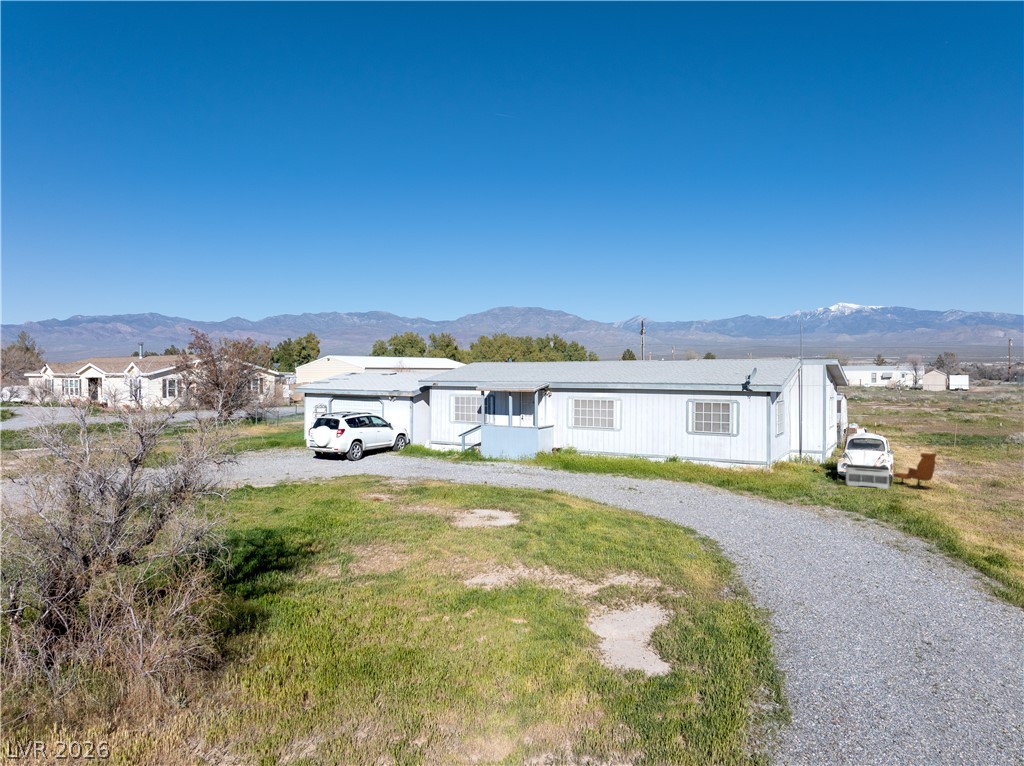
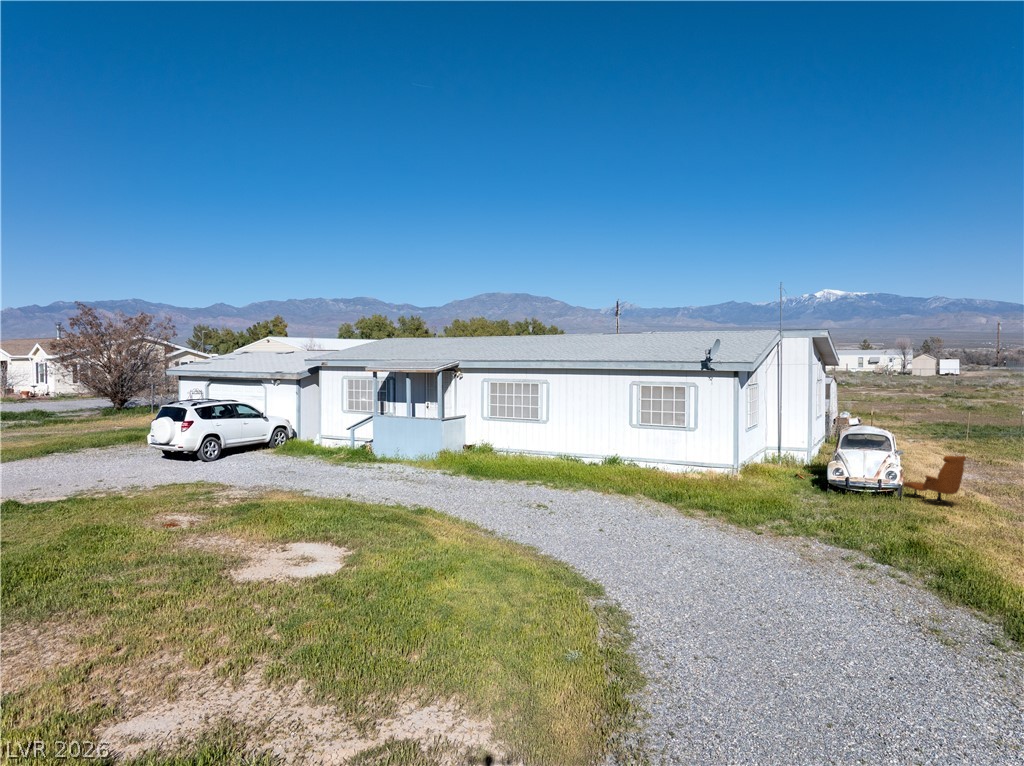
bench: present [846,464,889,489] -> none [839,470,899,505]

